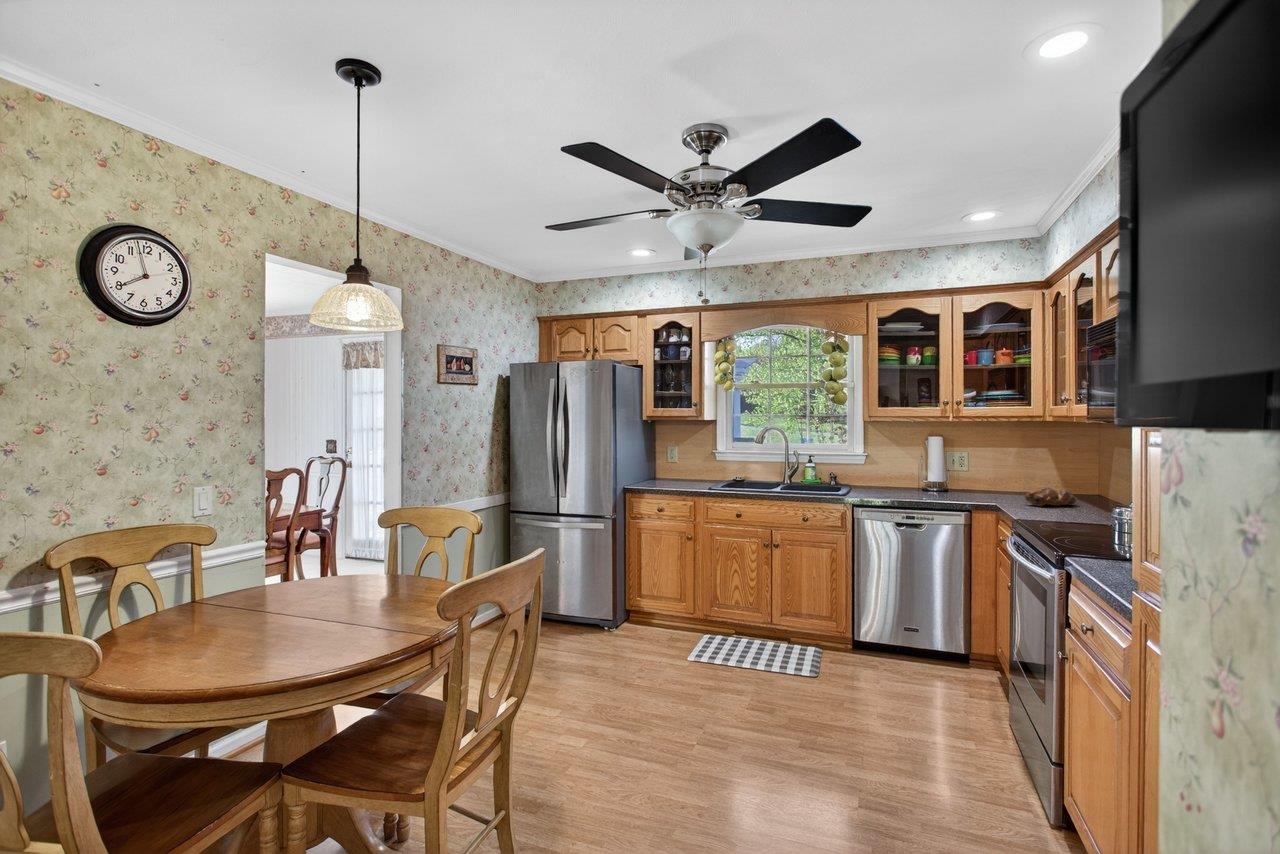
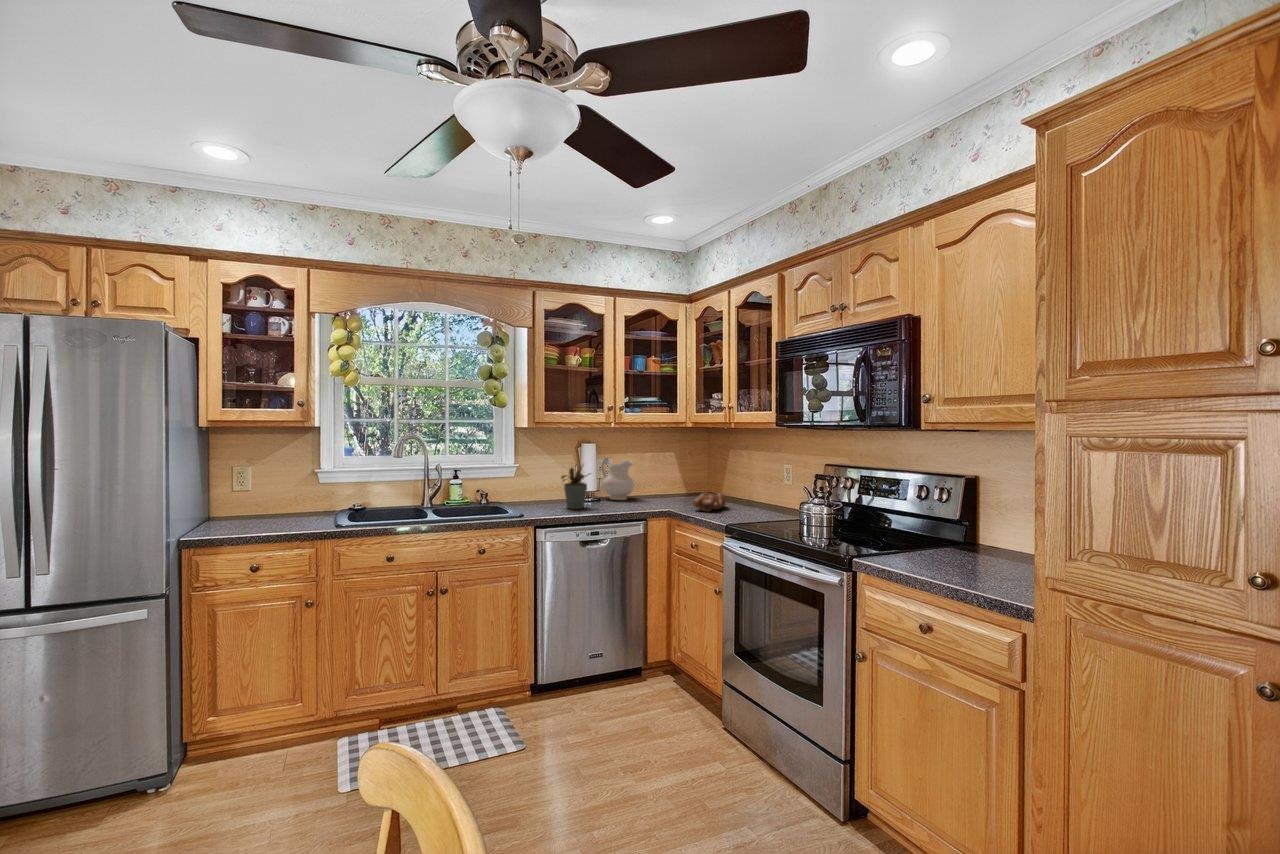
ceramic pitcher: none [952,452,987,493] -> present [601,458,634,500]
potted plant: none [891,453,925,495] -> present [561,467,589,509]

